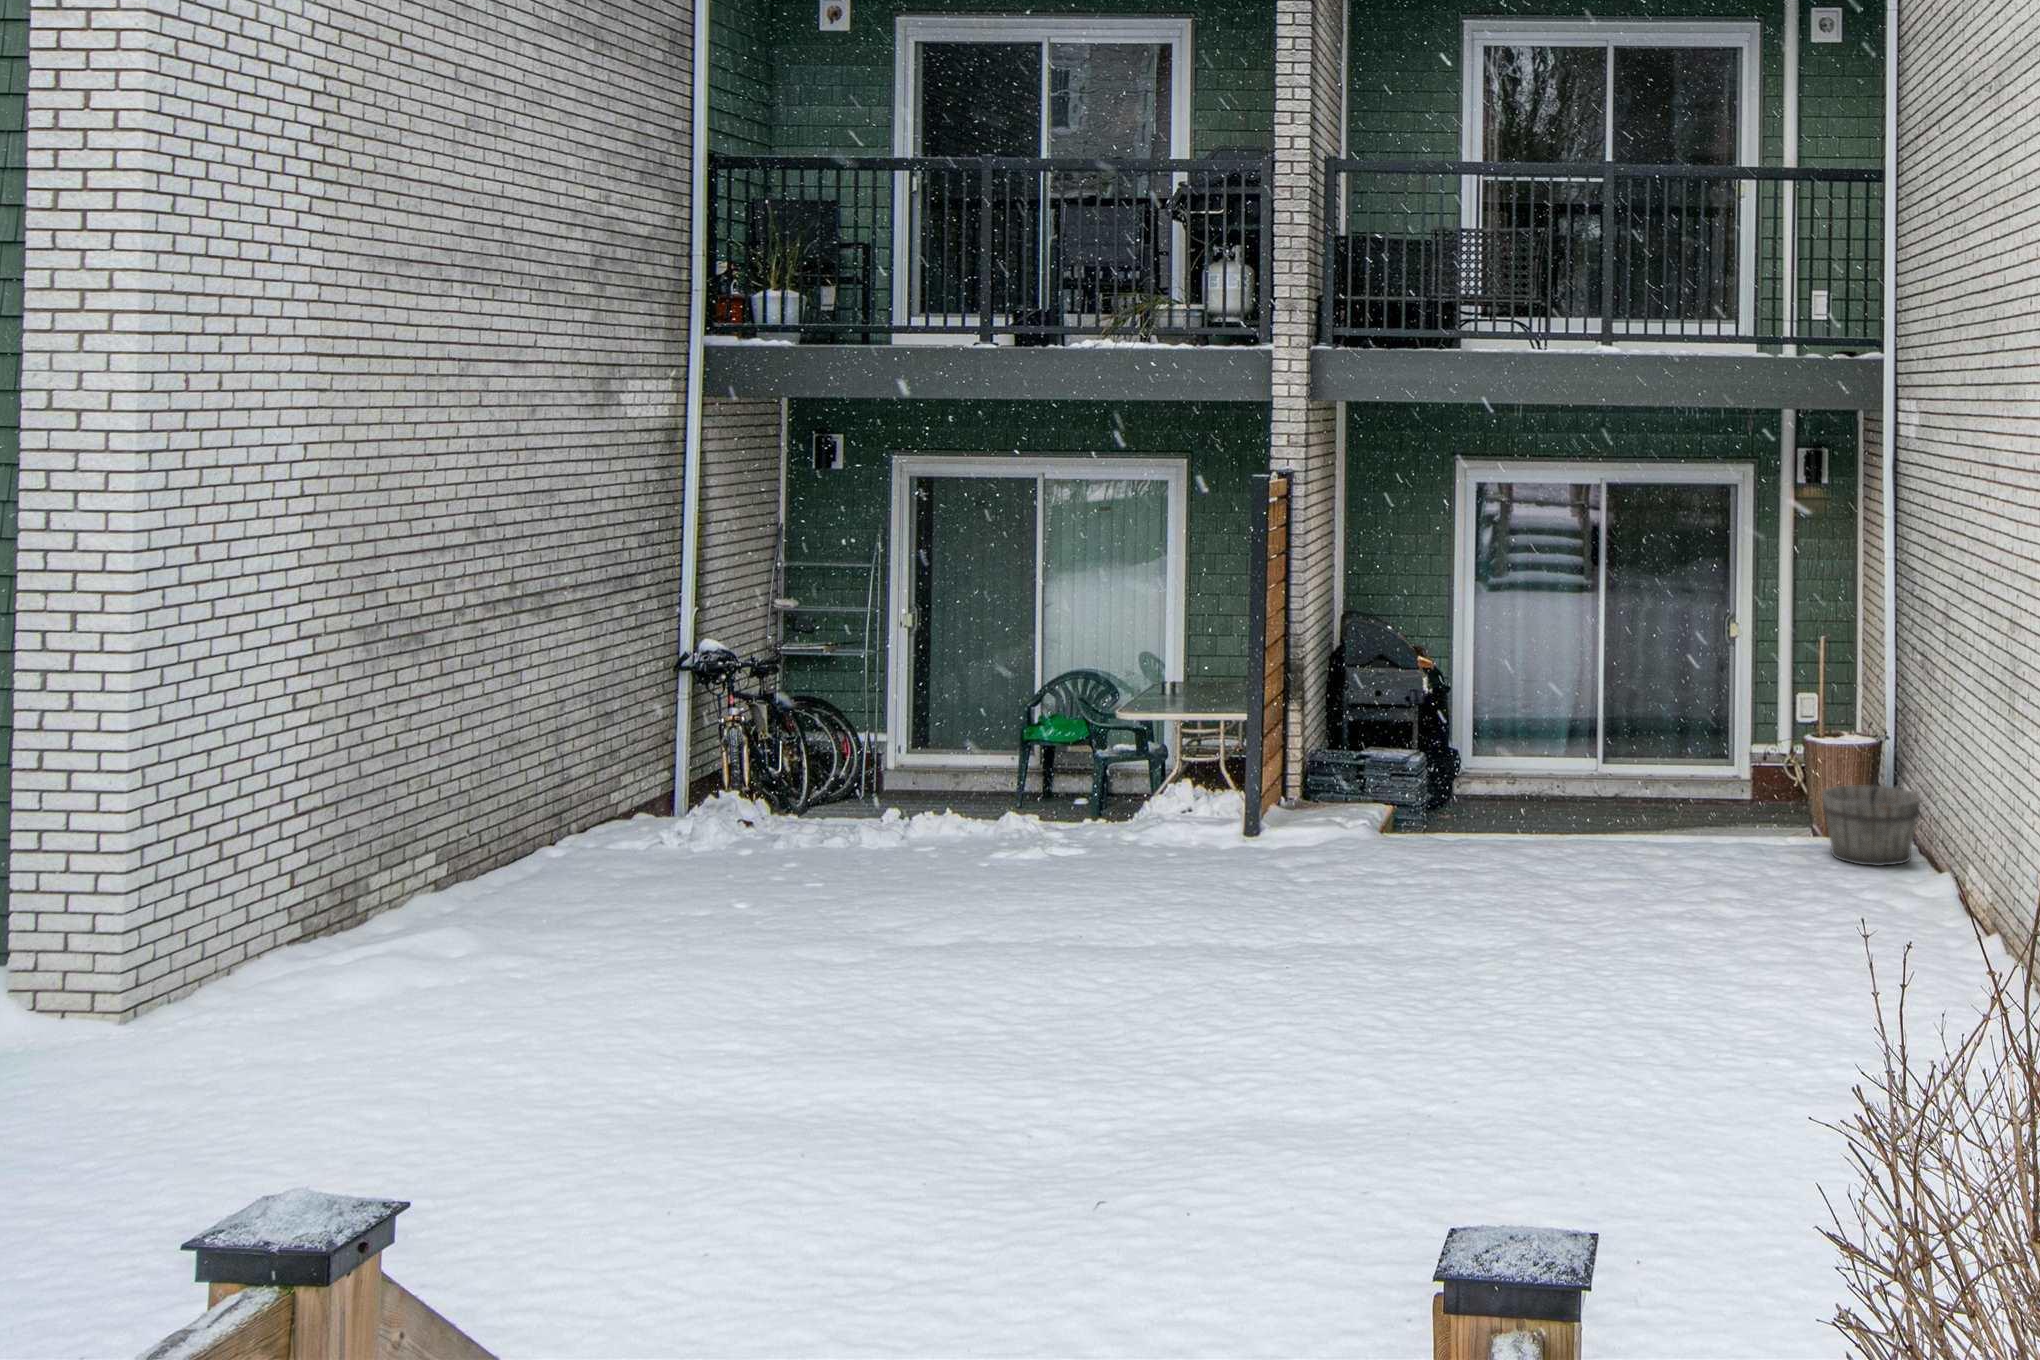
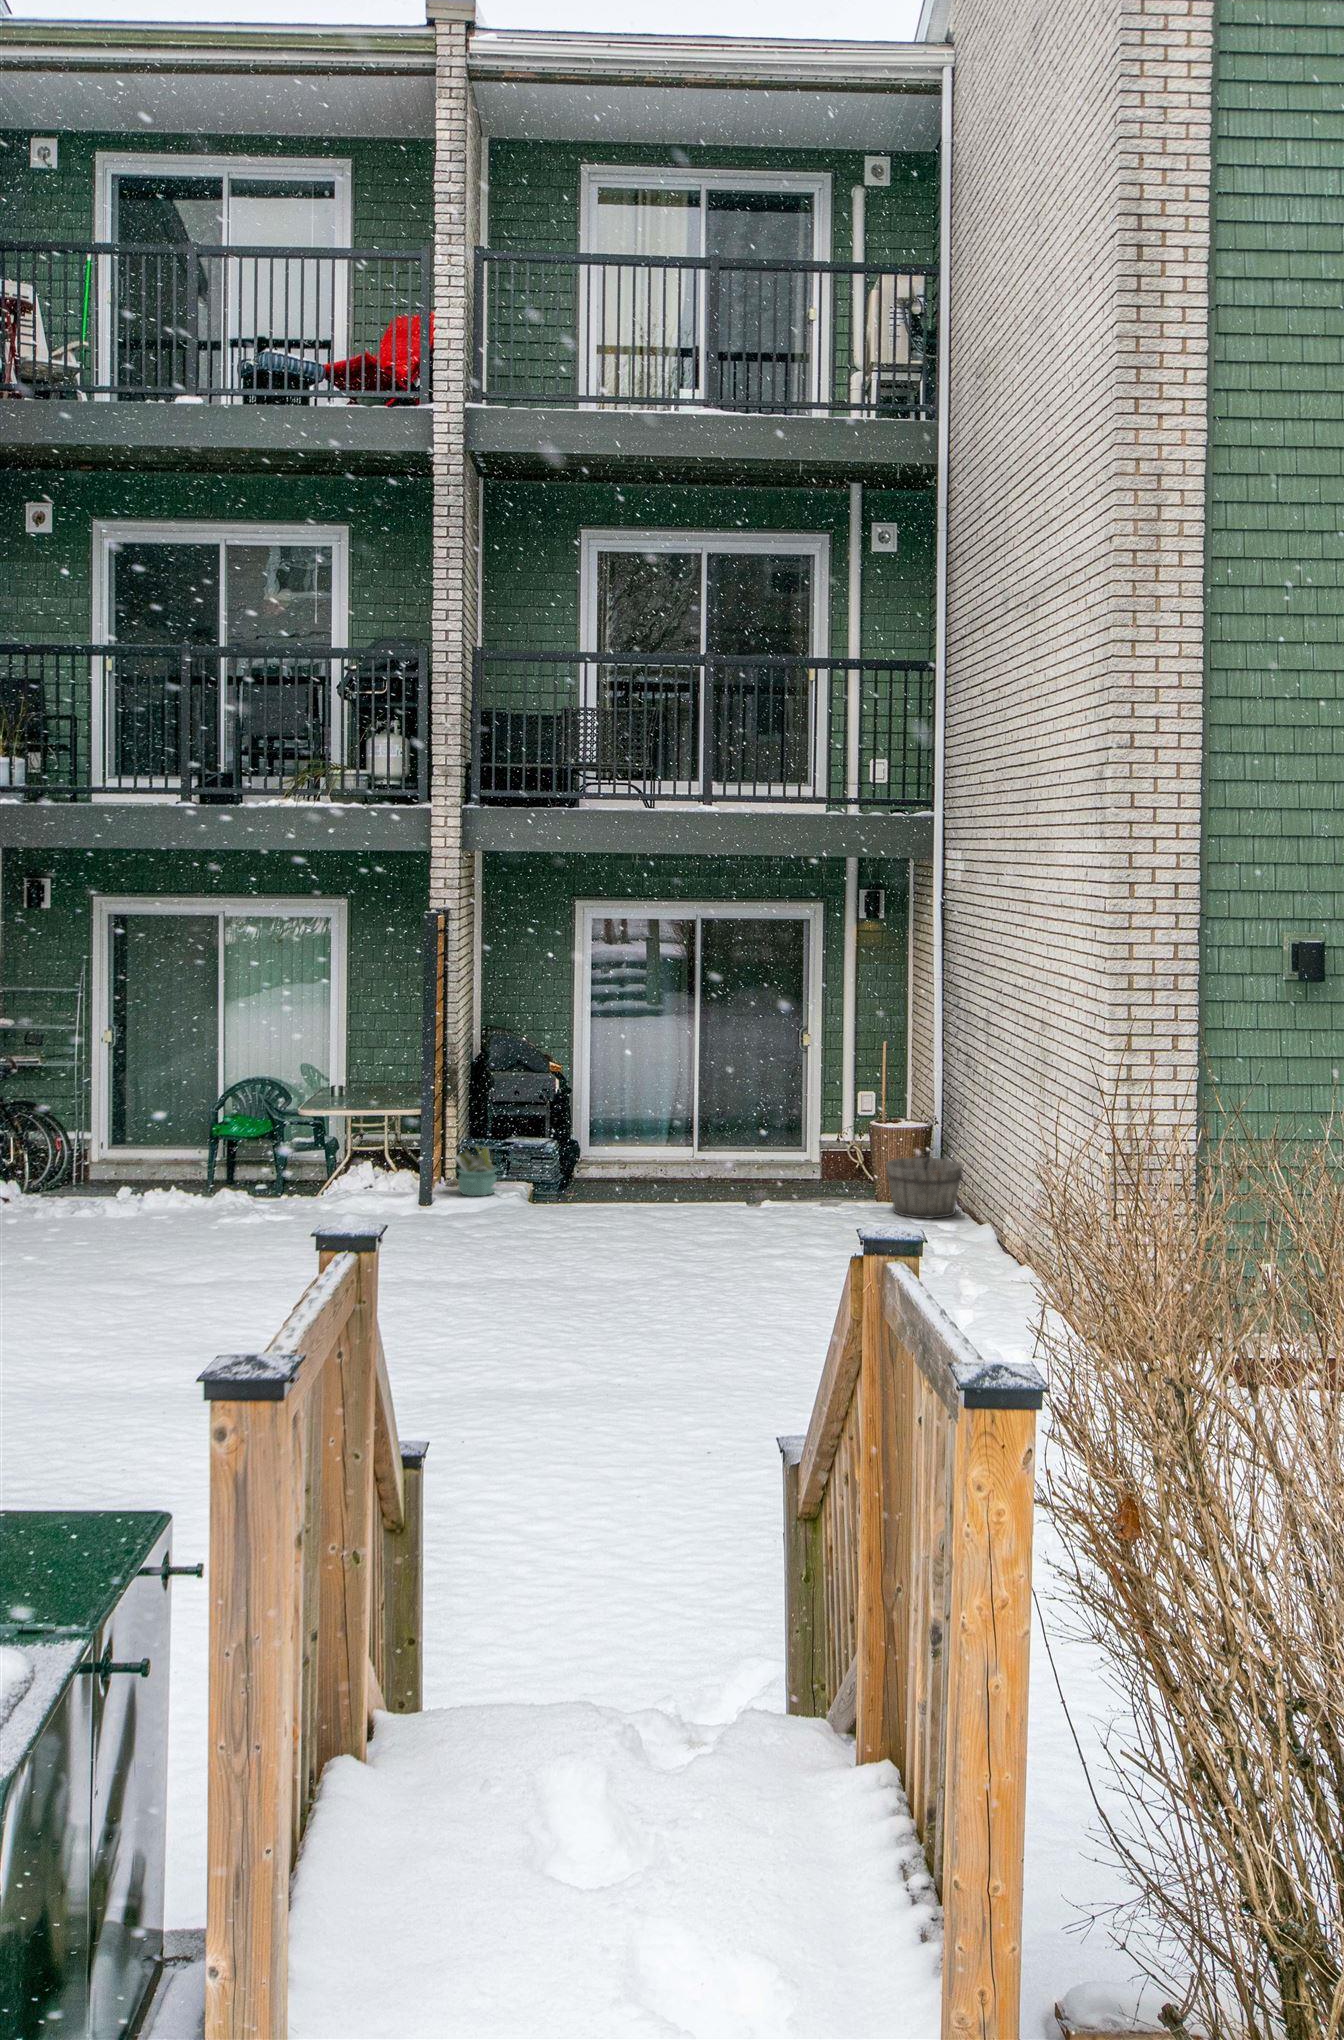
decorative plant: none [1290,757,1346,820] -> present [454,1147,497,1196]

